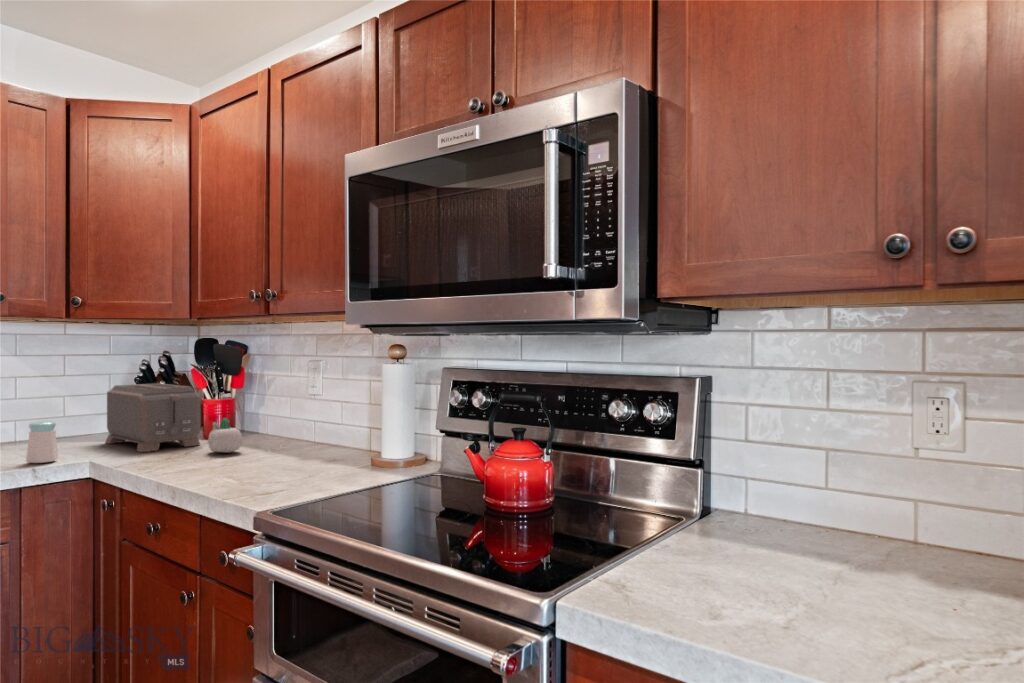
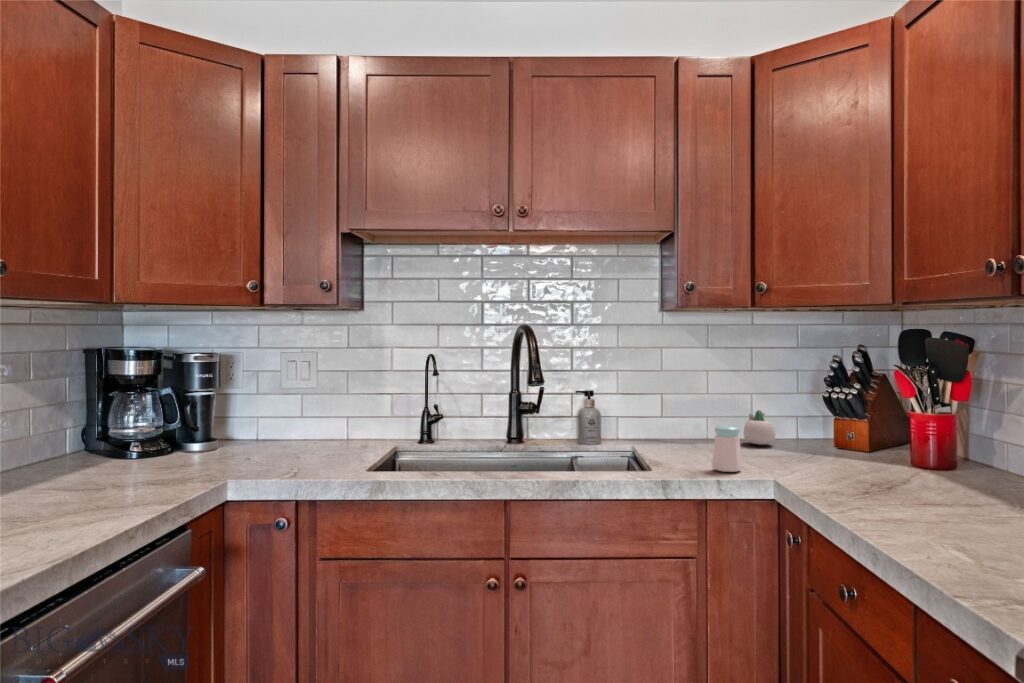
toaster: present [105,383,201,452] -> none [791,386,907,474]
succulent planter: present [208,418,243,453] -> present [744,410,775,445]

